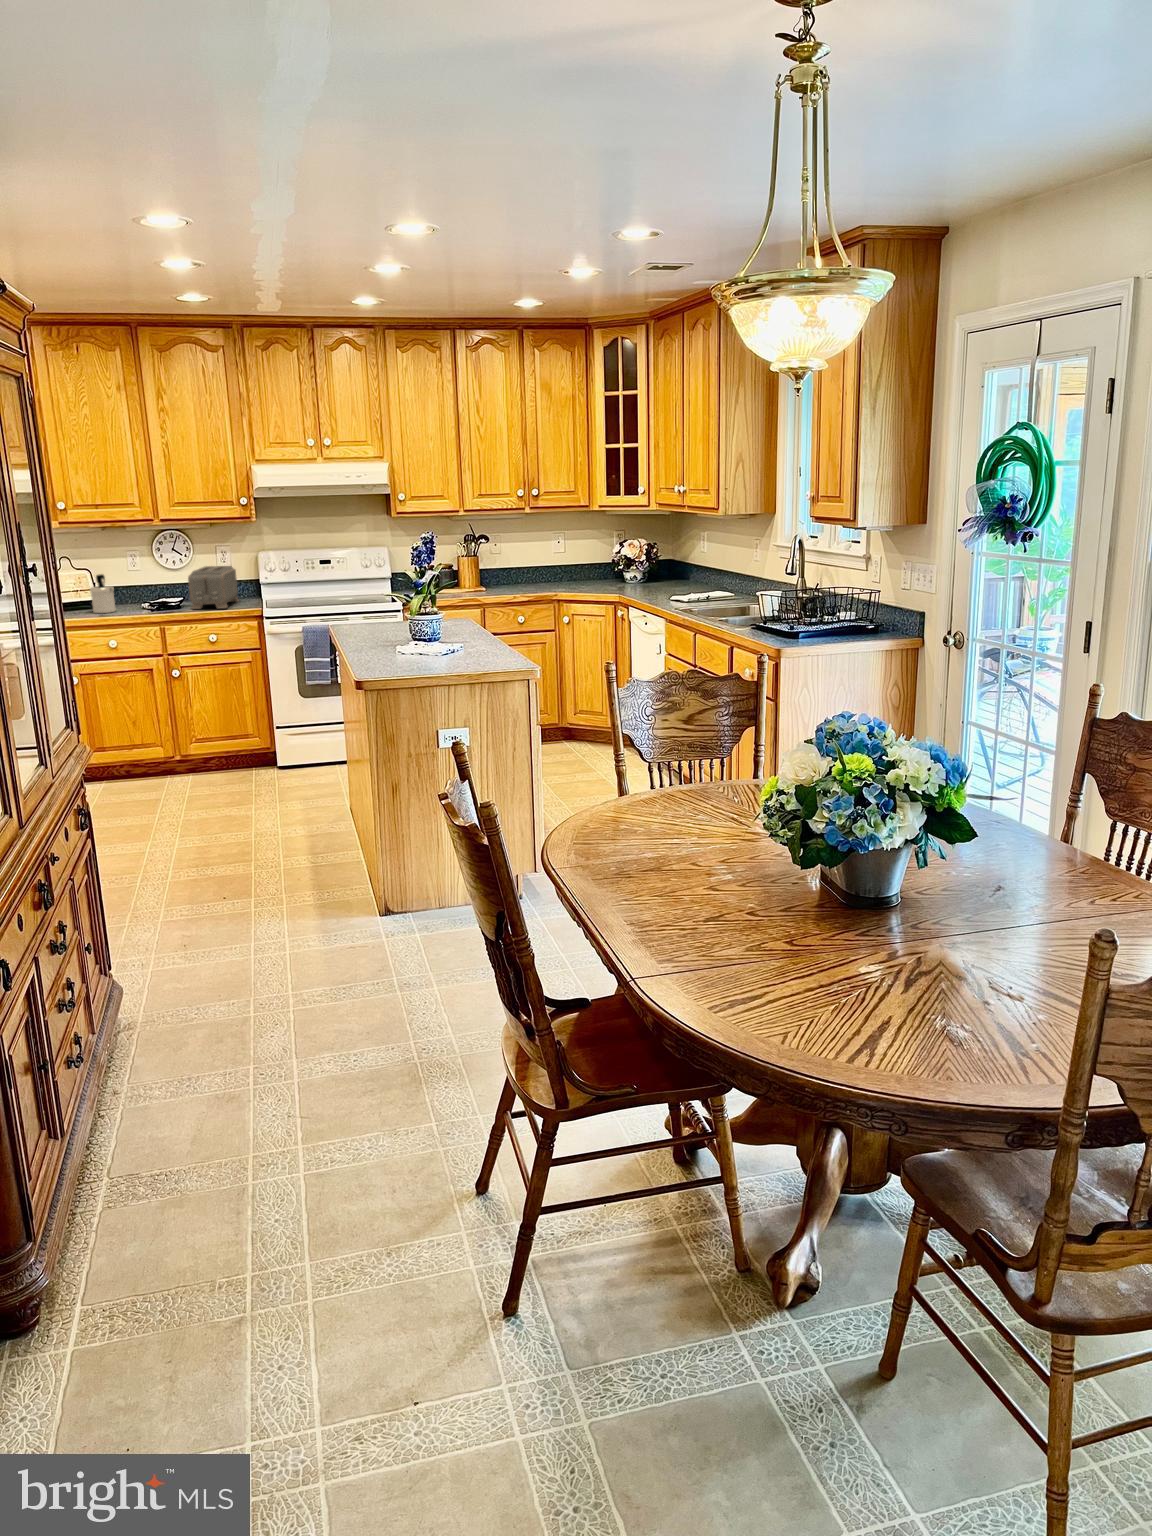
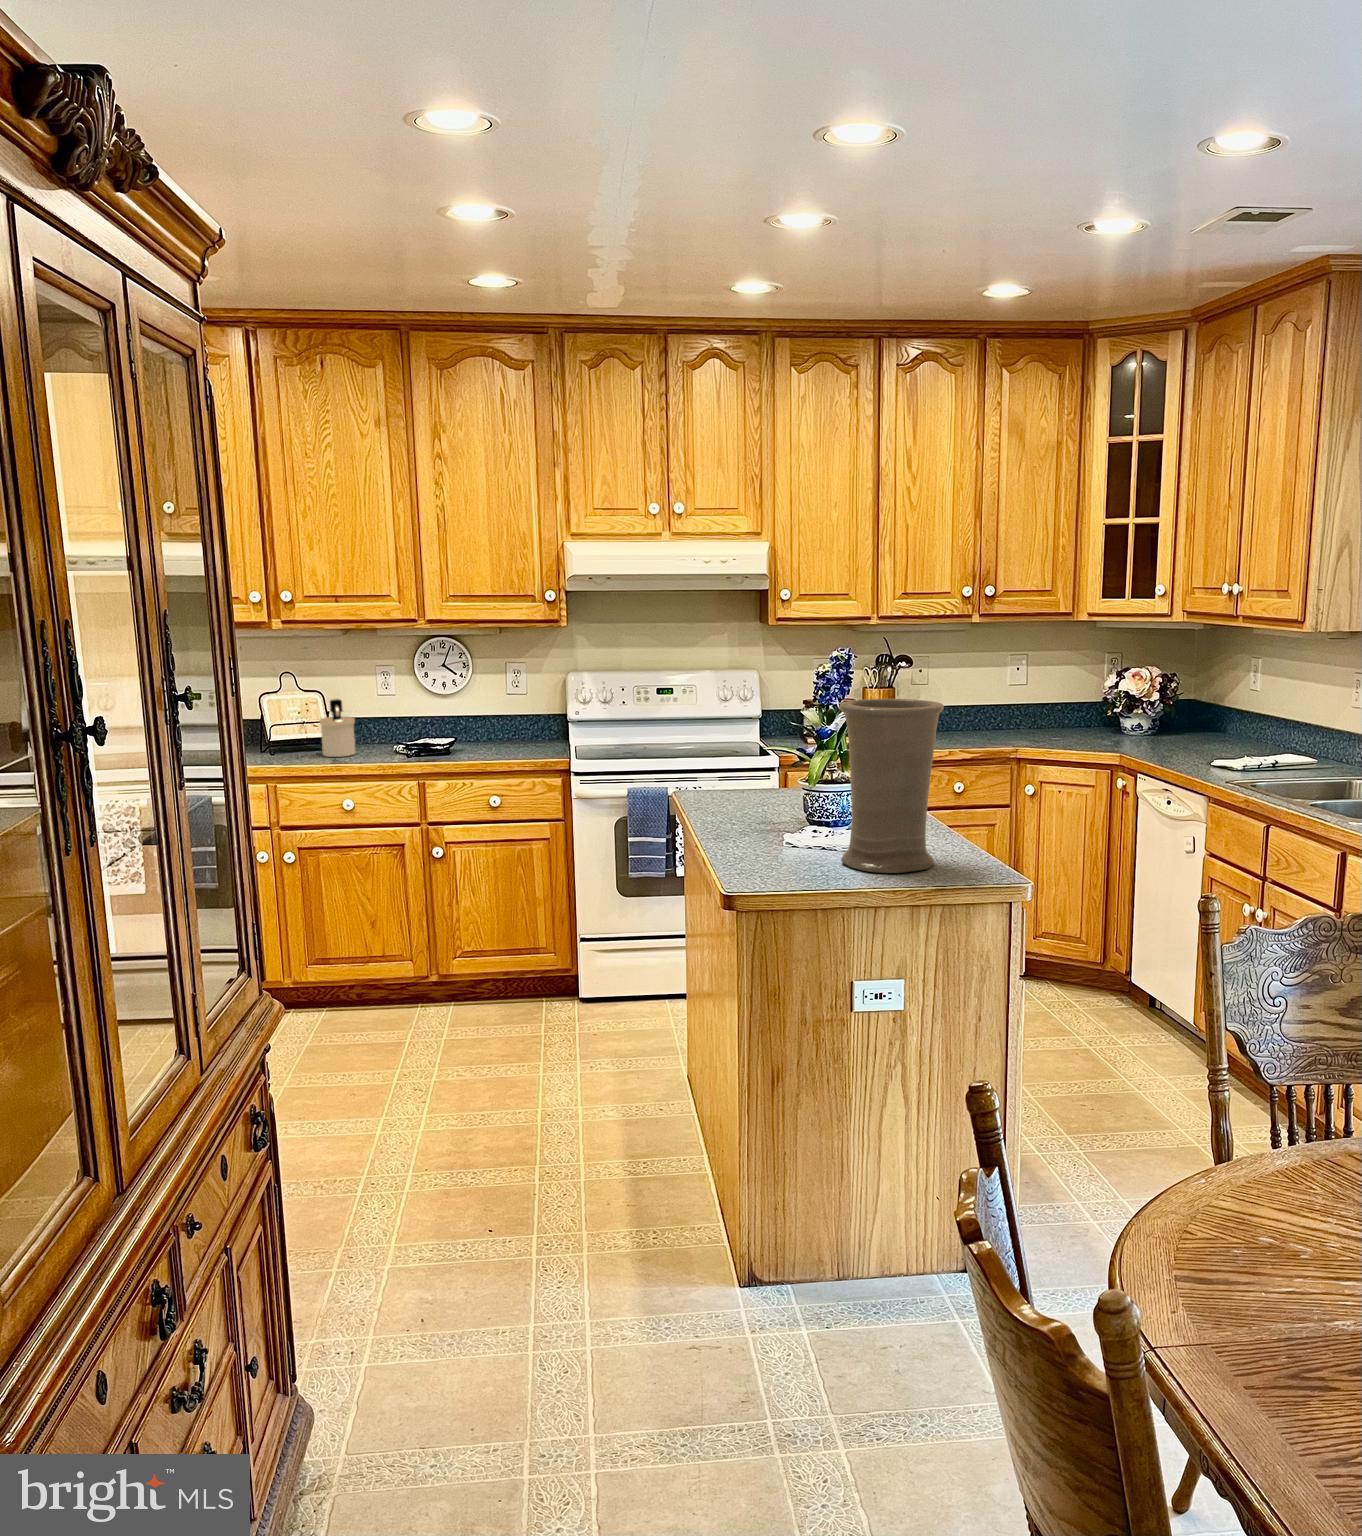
vase: none [401,559,454,646] -> present [839,699,944,873]
toaster: present [188,566,239,609] -> none [462,690,537,755]

